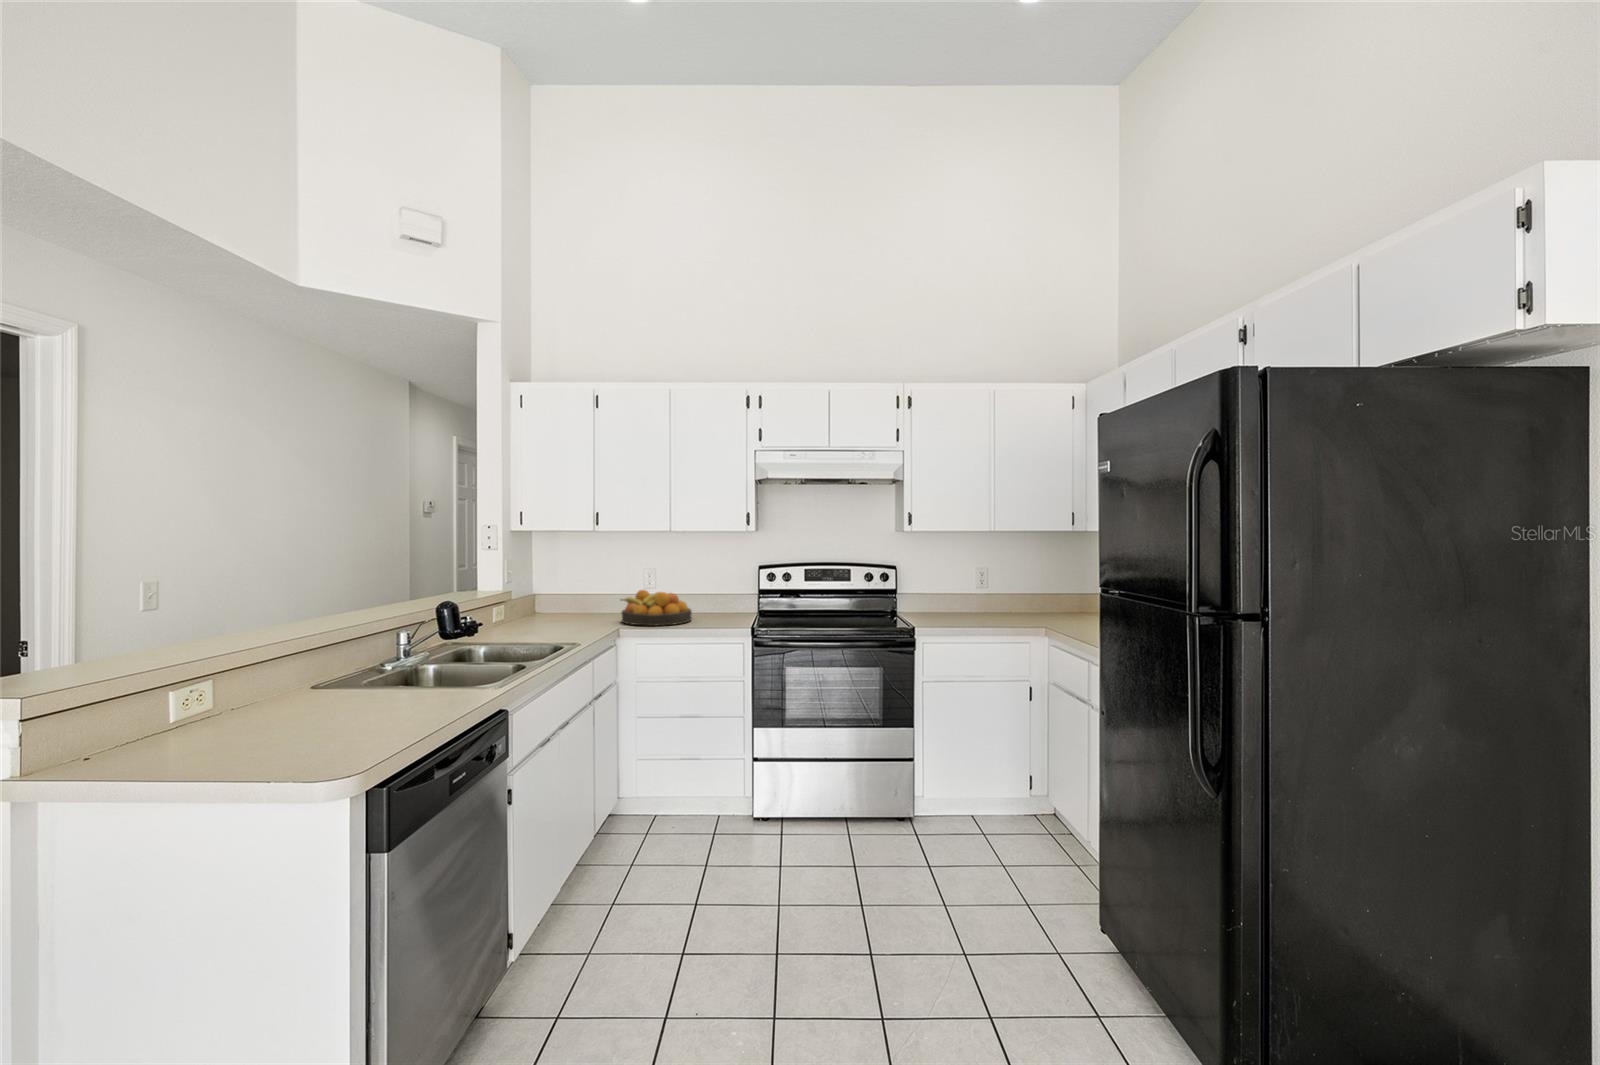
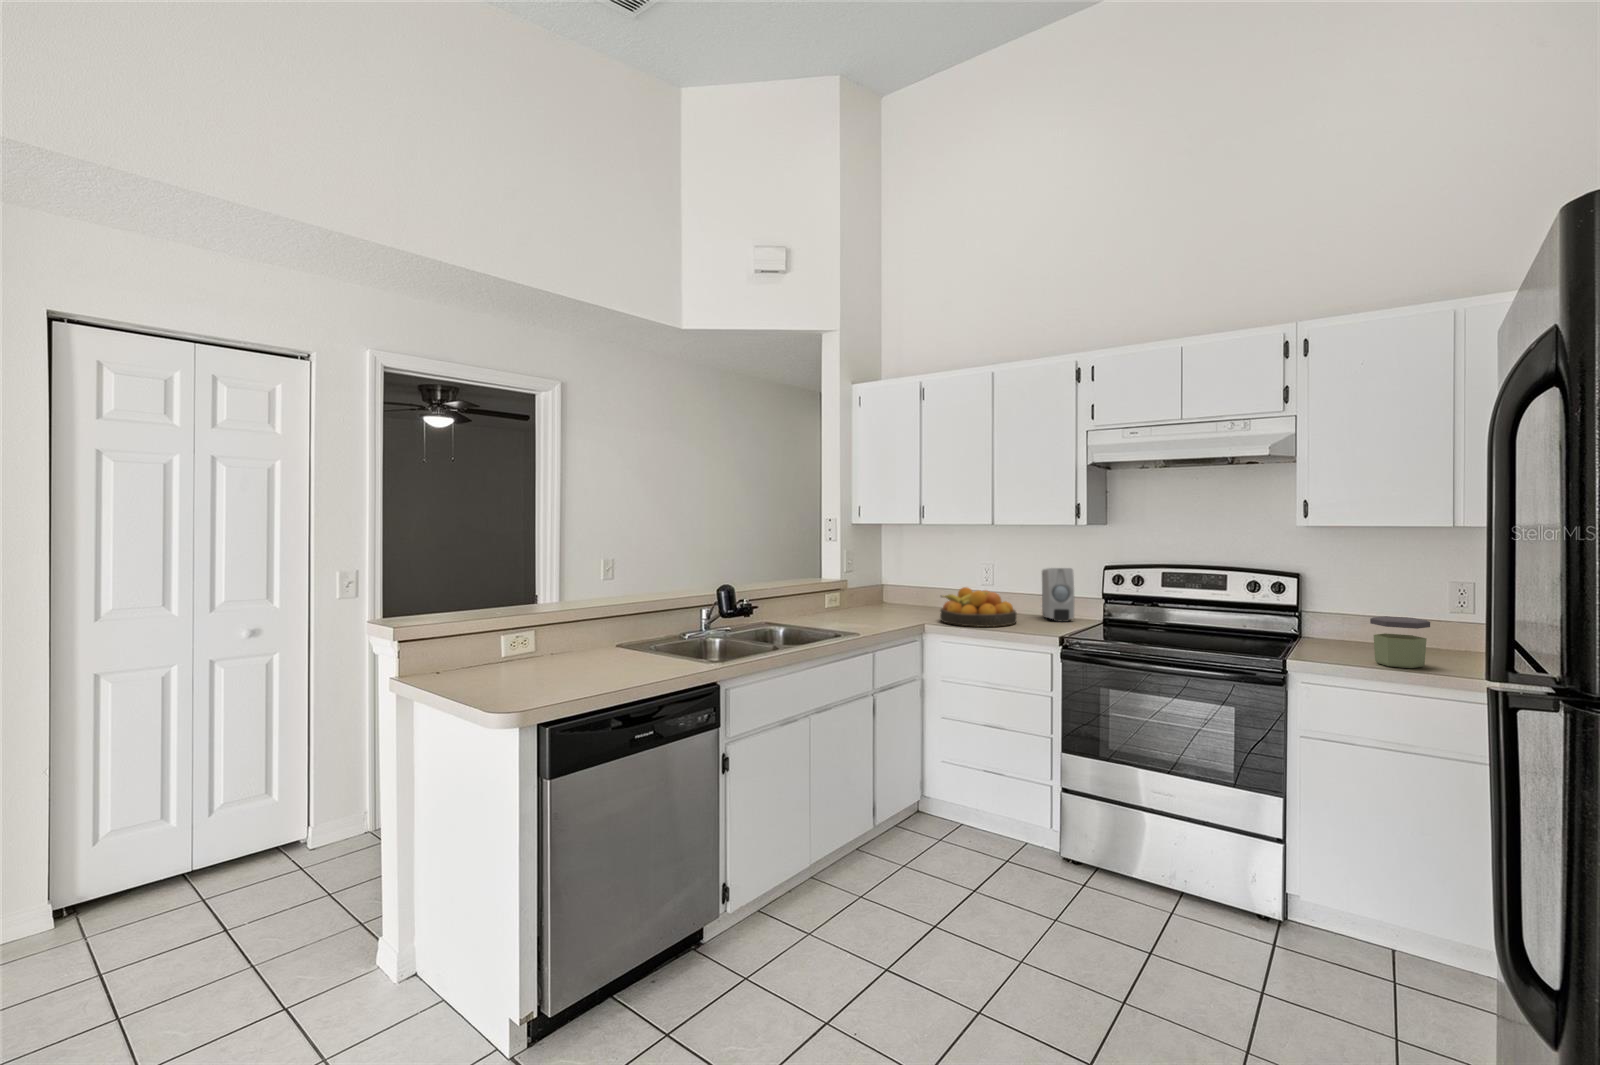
soap dispenser: none [700,568,733,615] -> present [1042,568,1074,622]
jar: none [948,593,978,626] -> present [1370,616,1430,668]

